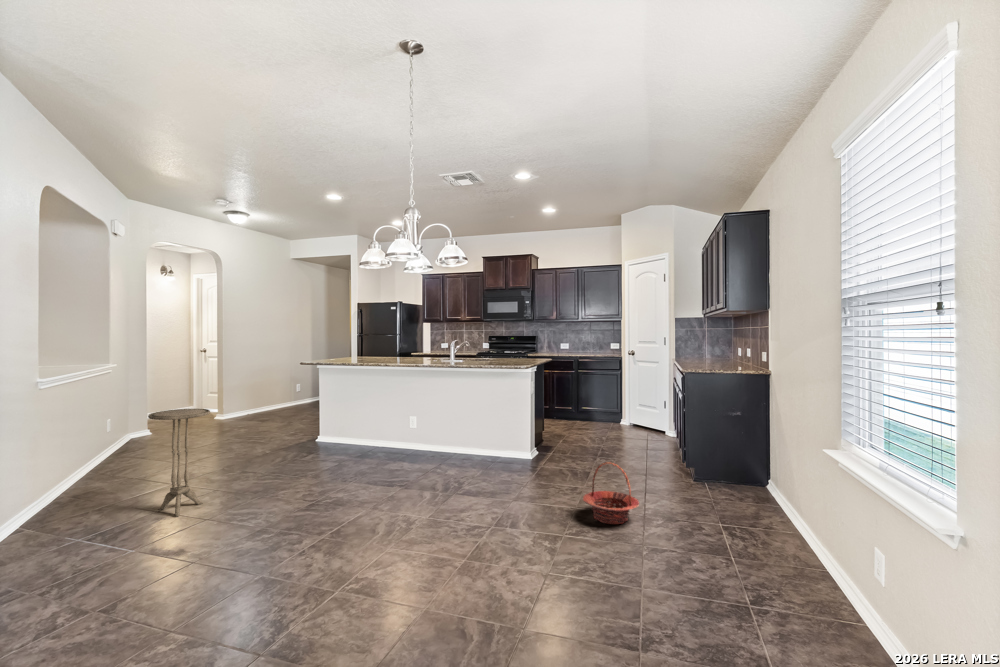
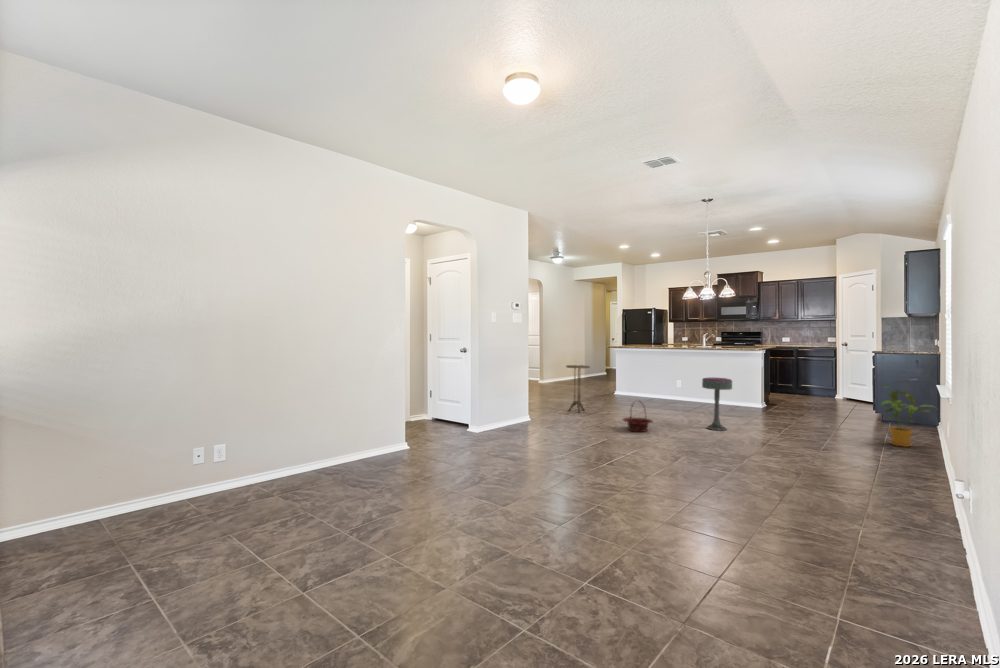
bar stool: none [410,434,468,554] -> present [702,377,732,431]
house plant: none [721,442,820,564] -> present [881,387,931,447]
basket: present [583,462,639,524] -> present [623,400,653,432]

